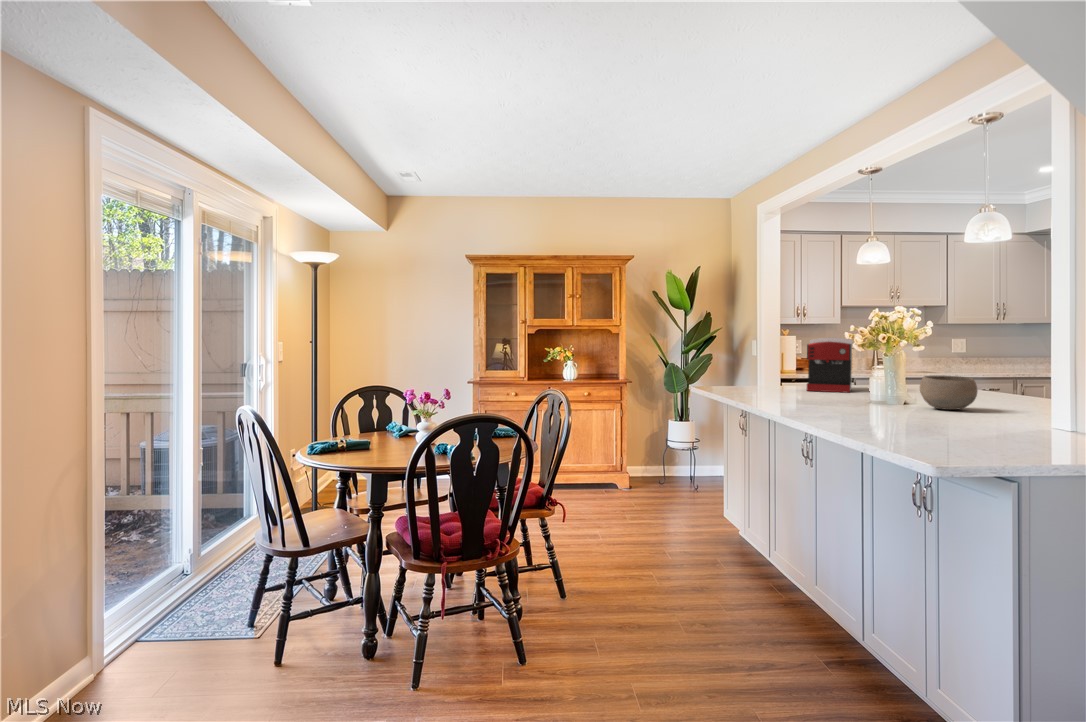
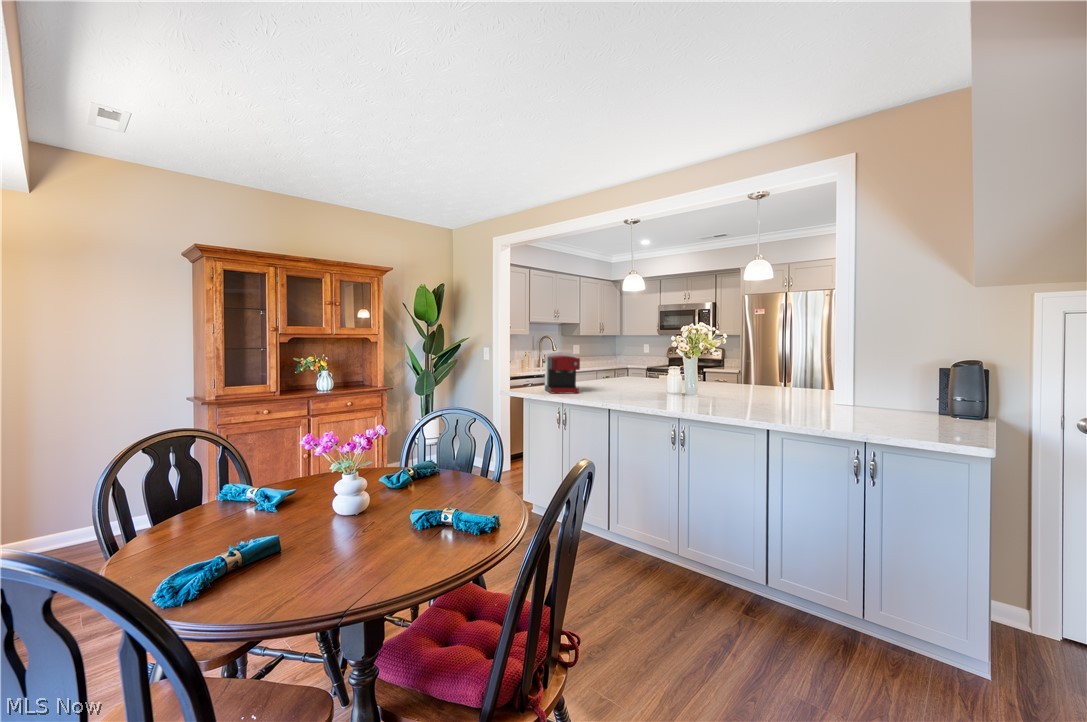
bowl: present [920,376,977,410] -> none [652,385,682,408]

